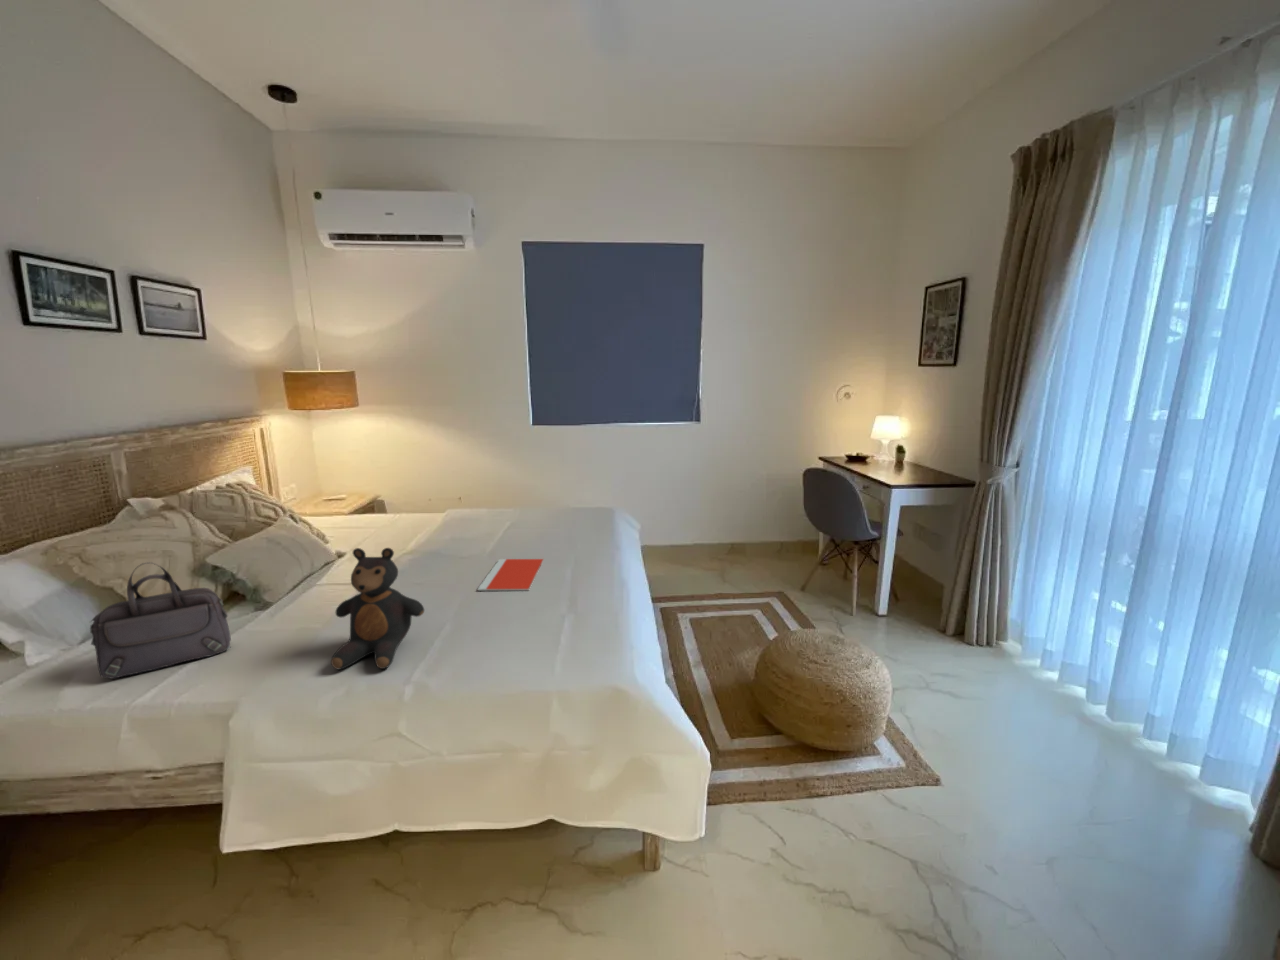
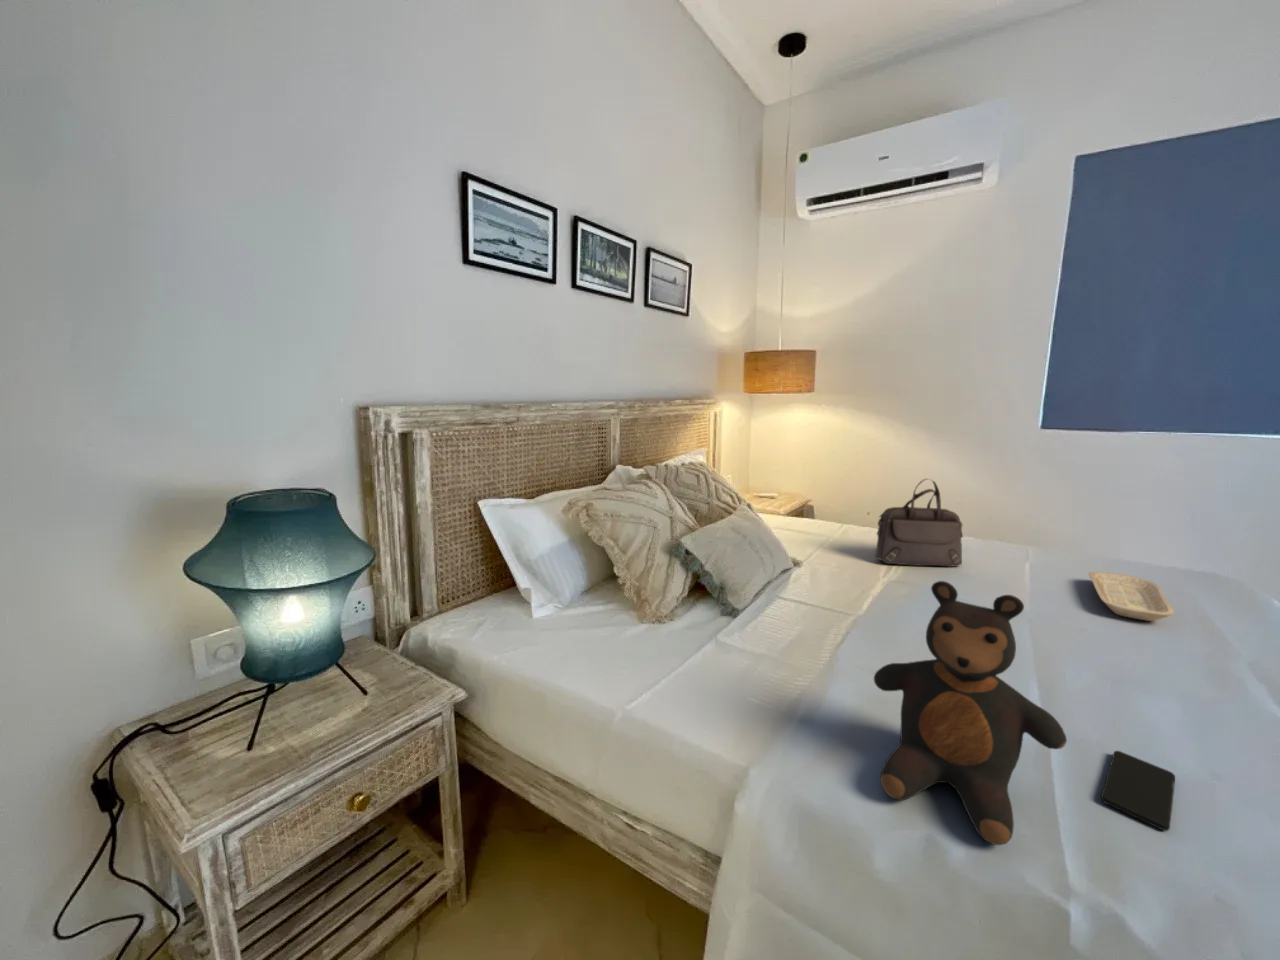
tray: none [524,517,559,542] -> present [1089,572,1174,621]
notebook: present [478,559,544,591] -> none [1076,636,1224,739]
handbag: present [90,564,231,678] -> present [876,479,963,567]
smartphone: none [452,610,493,636] -> present [1101,751,1175,831]

